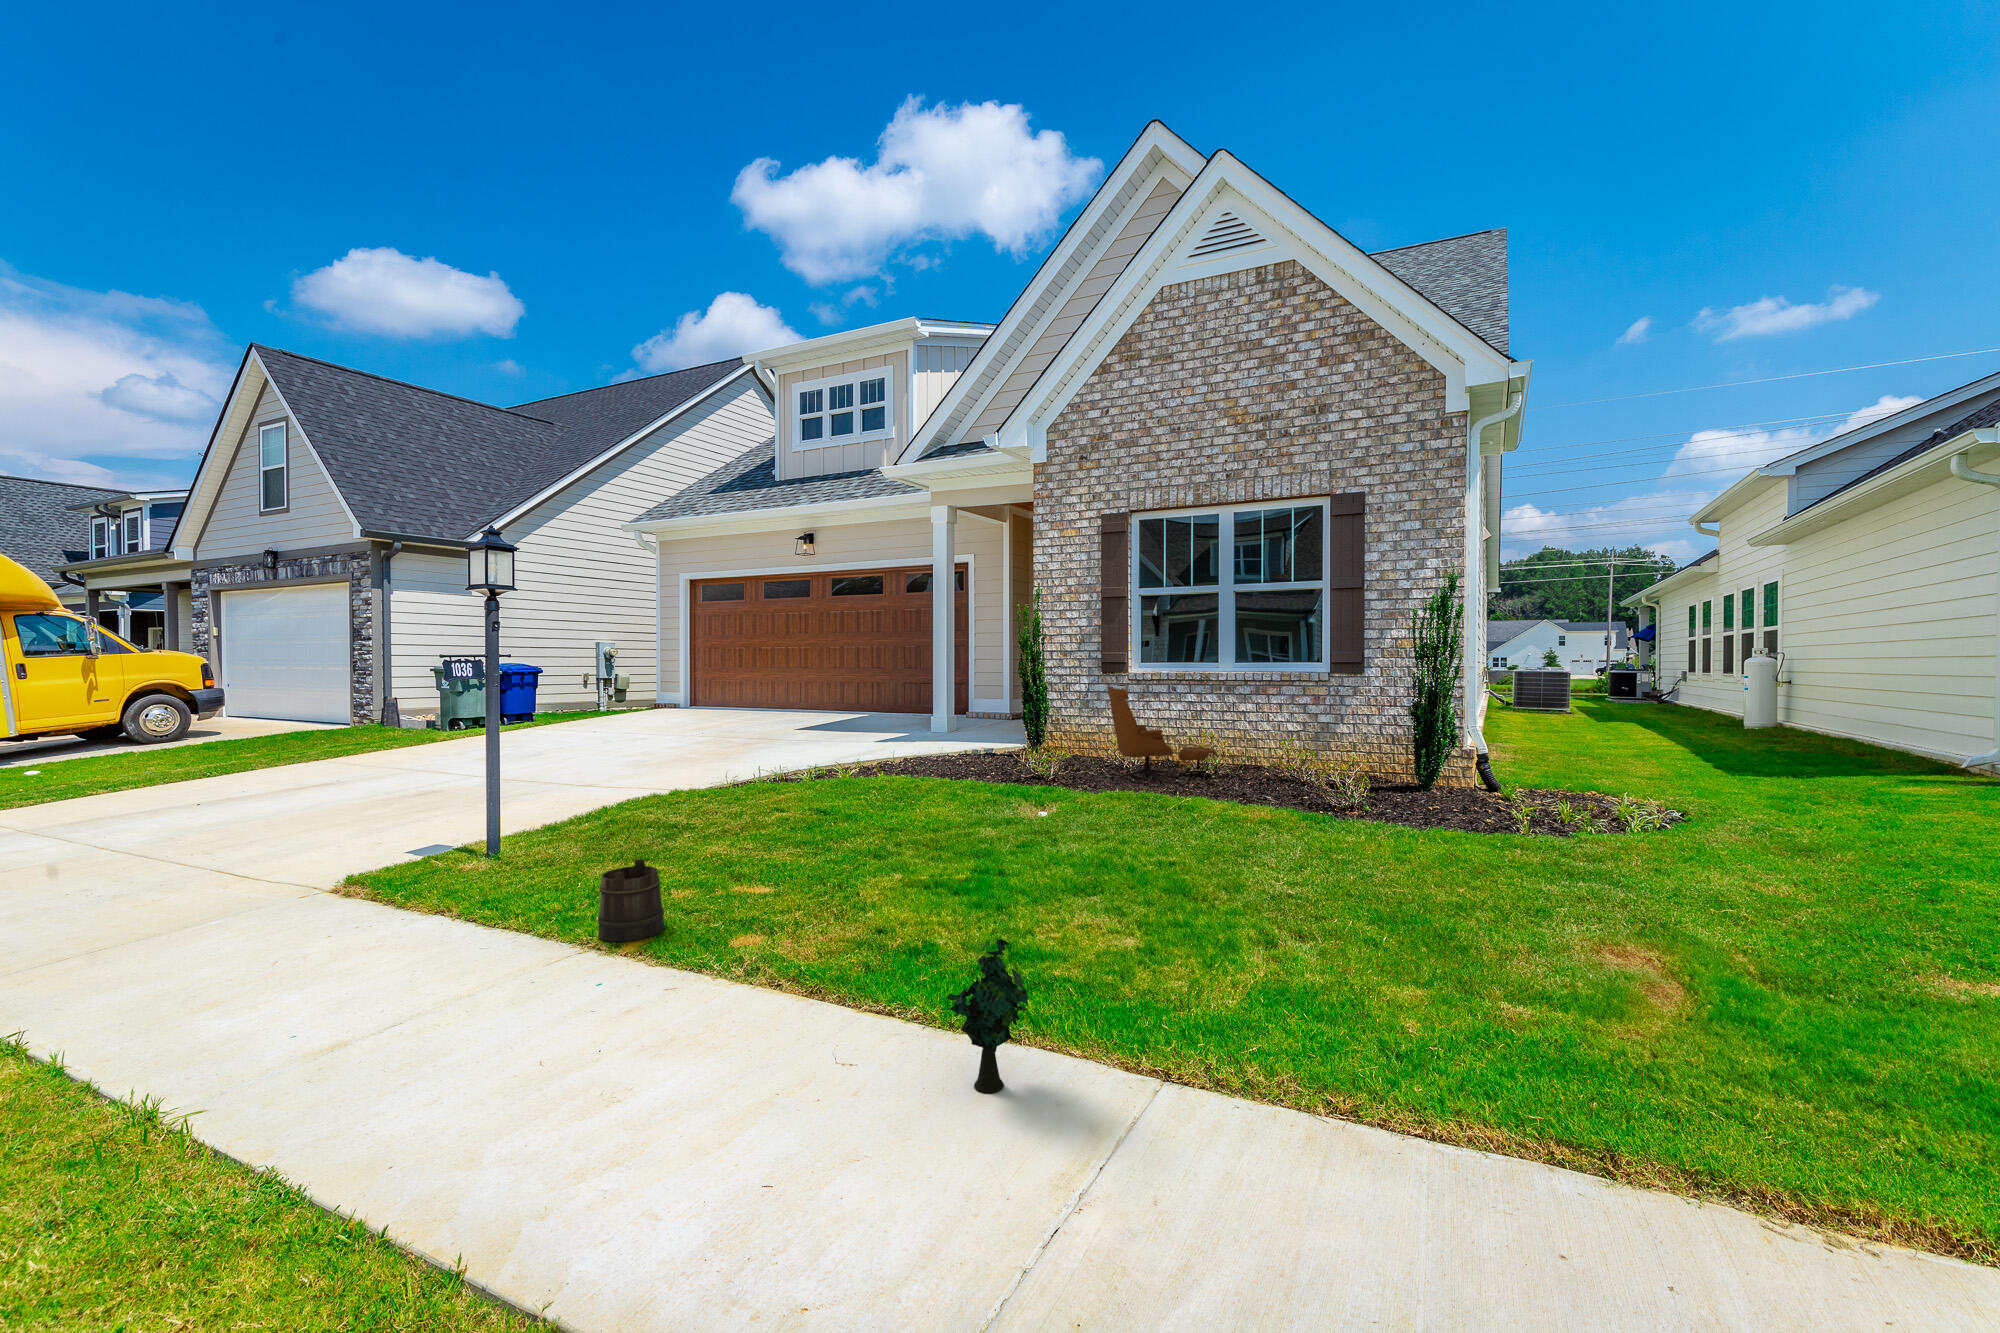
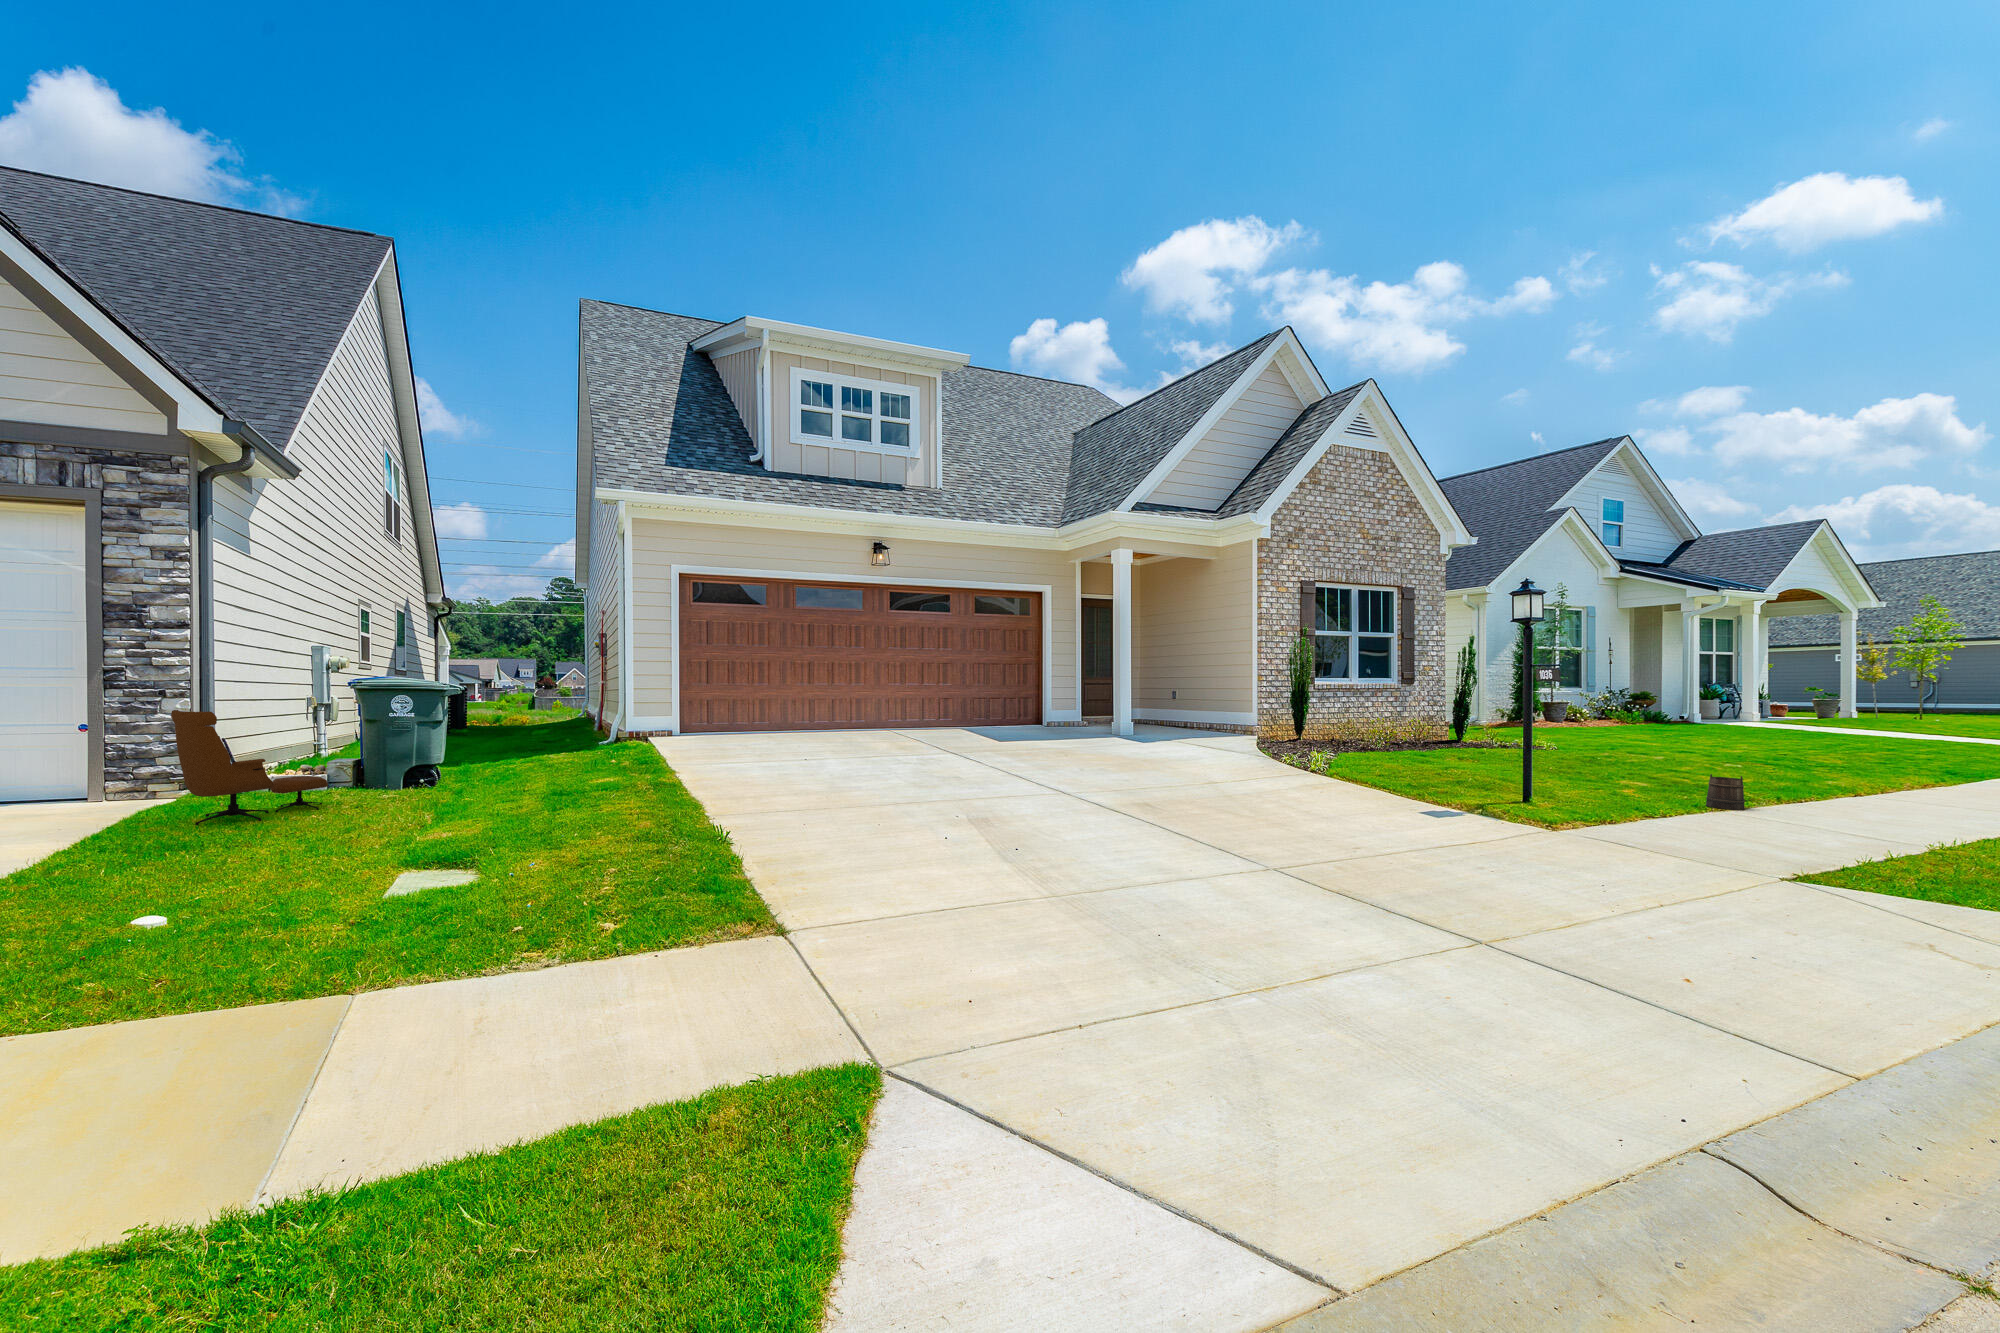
lounge chair: present [1108,687,1218,781] -> present [171,710,328,825]
decorative plant: present [946,939,1029,1093] -> none [1866,757,1900,802]

